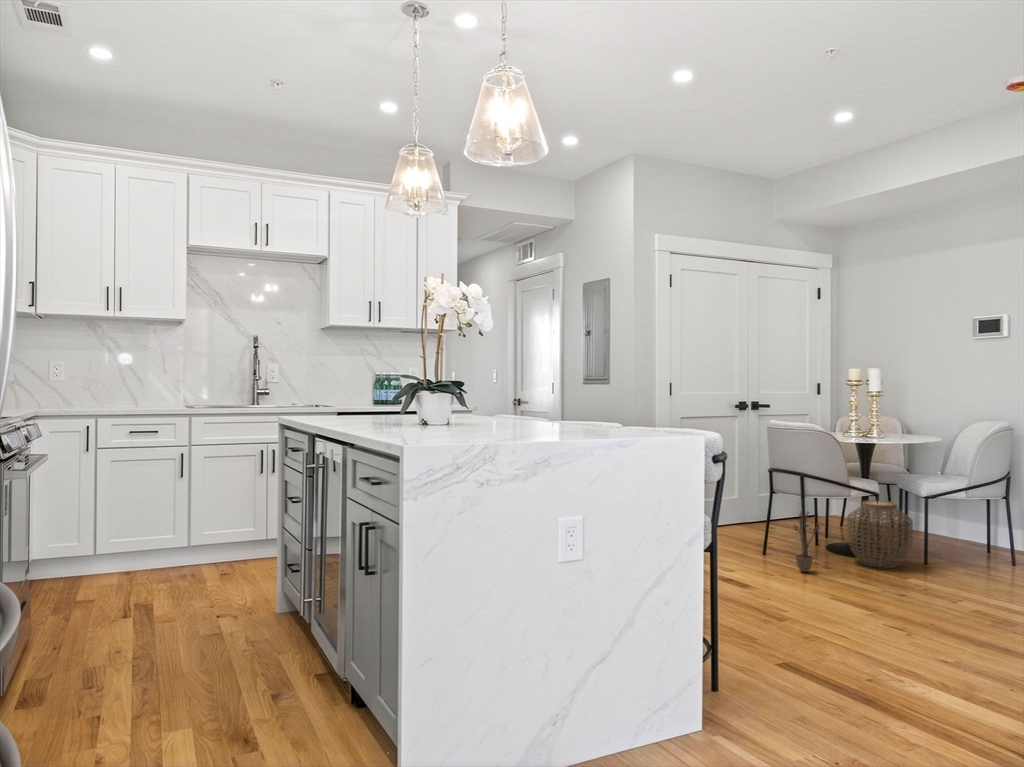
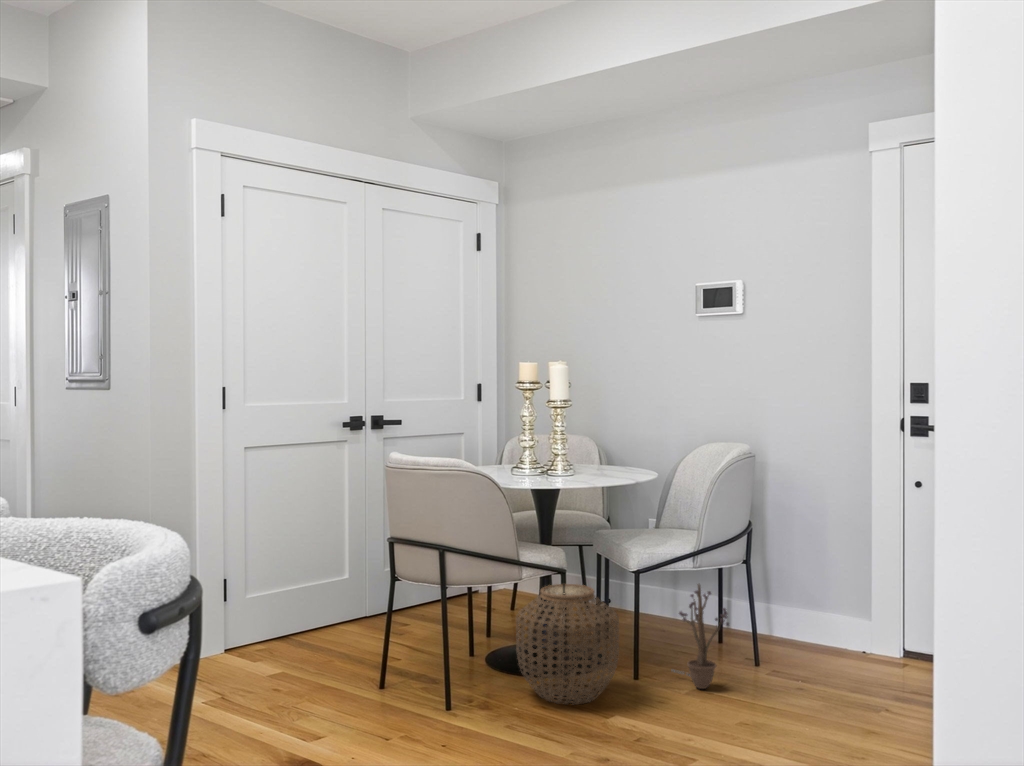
decorative plant: present [790,511,820,572] -> present [673,584,729,689]

